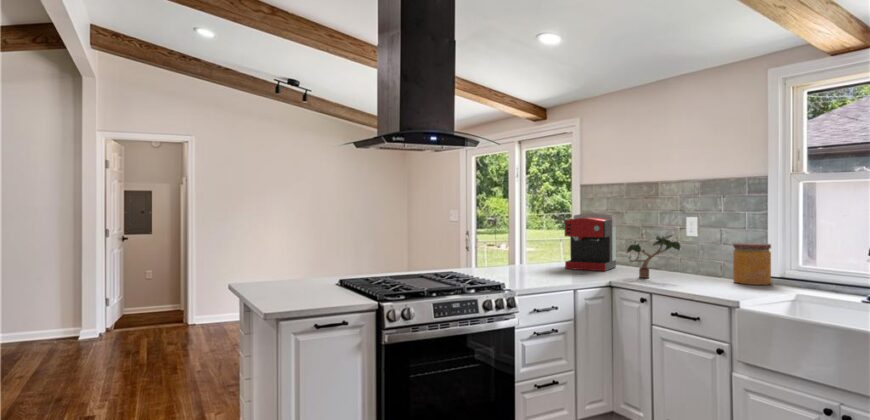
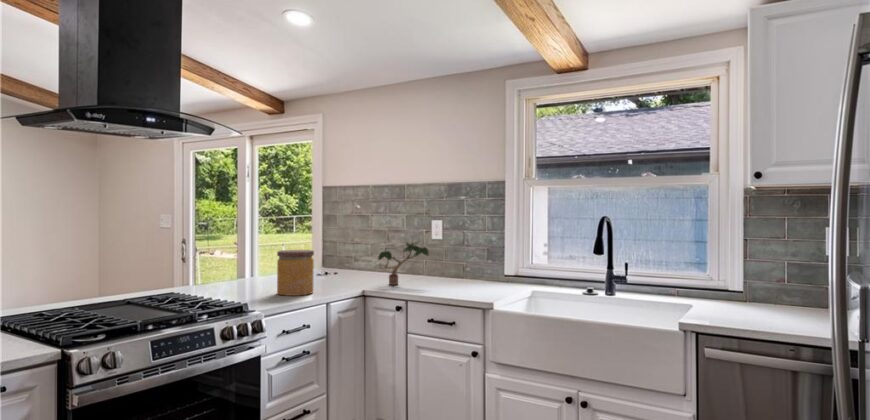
coffee maker: present [565,213,616,271] -> none [310,219,360,280]
jar: present [733,243,771,285] -> present [277,250,314,296]

